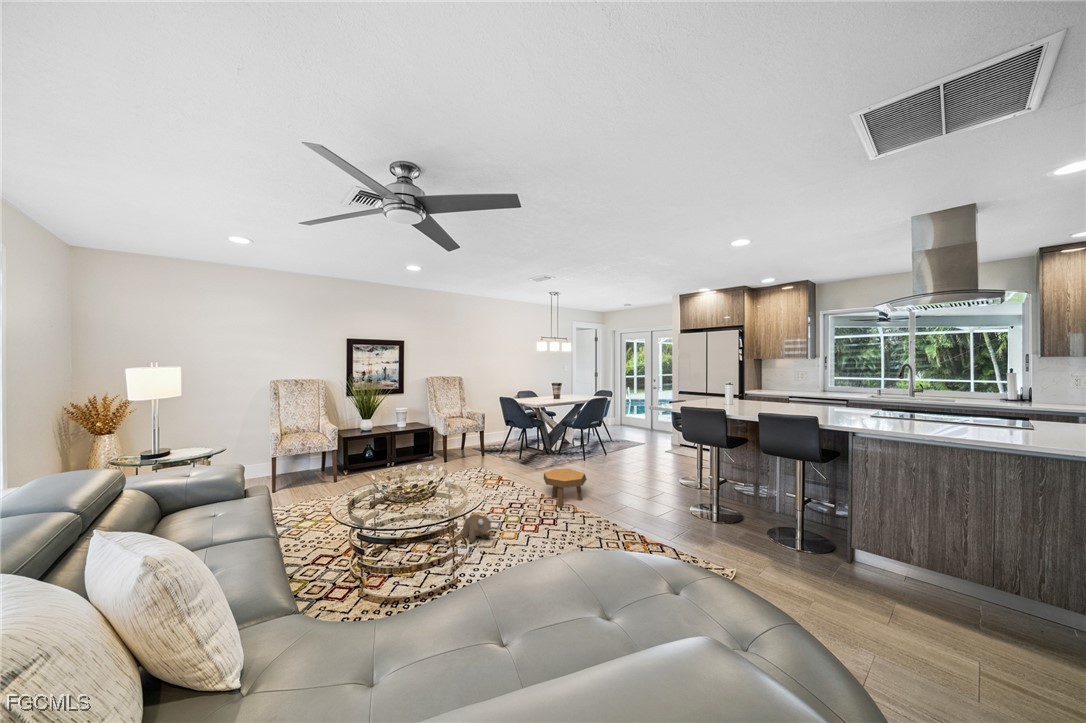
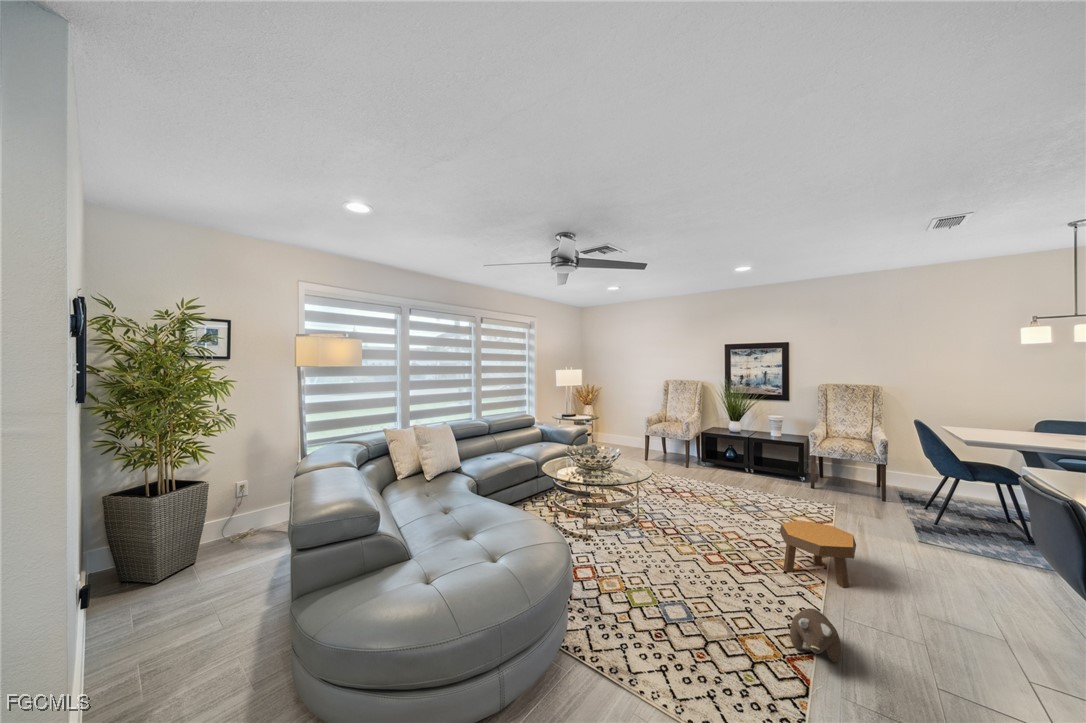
plush toy: present [463,514,493,543] -> present [790,608,842,662]

